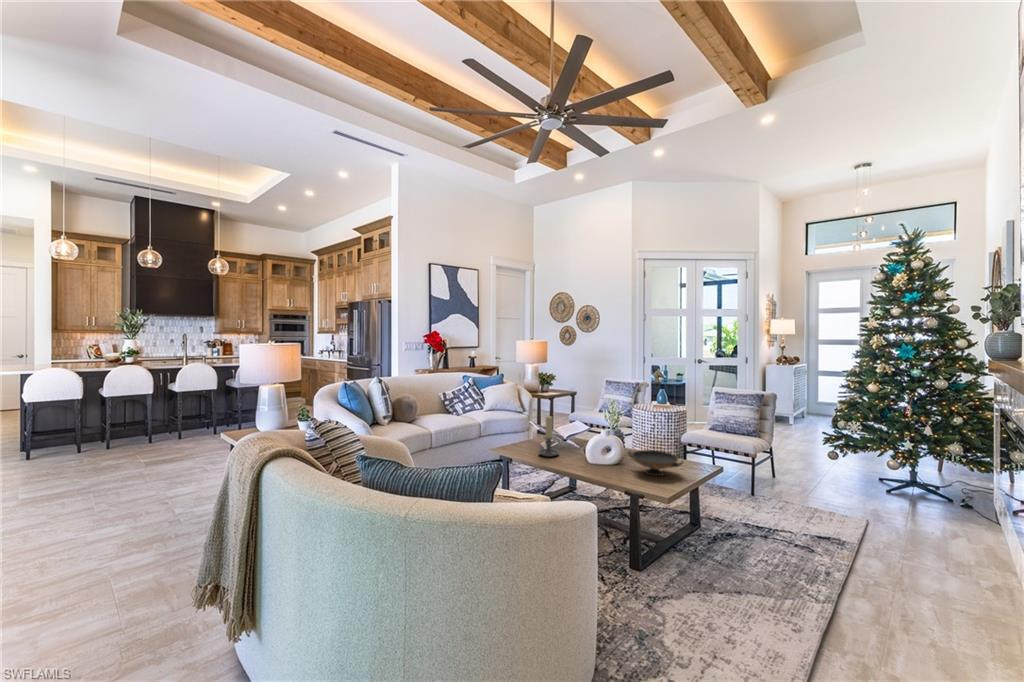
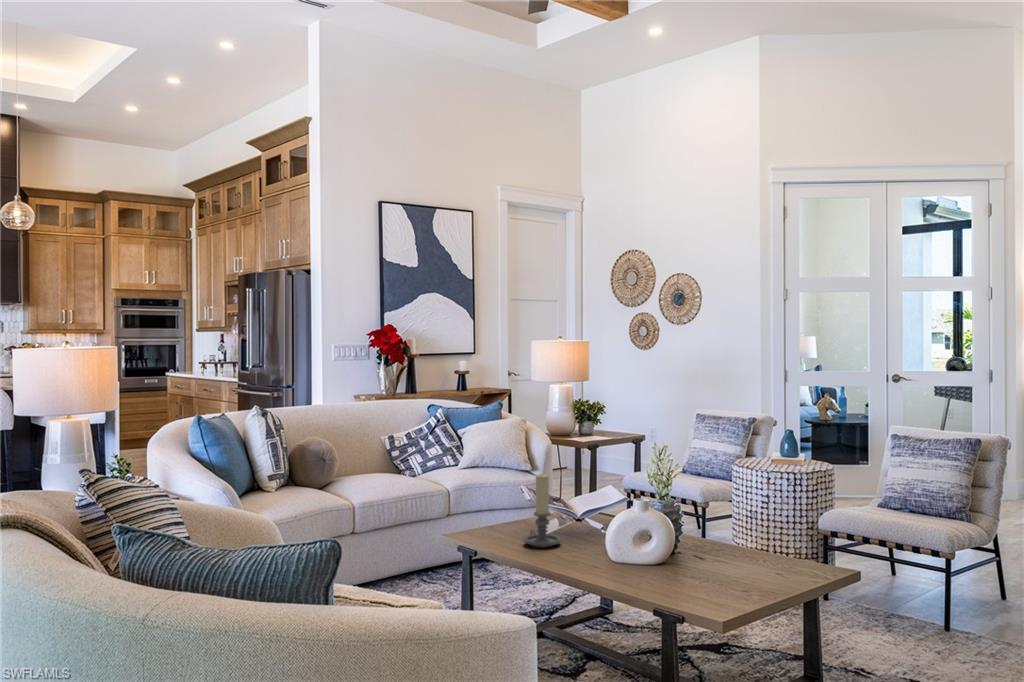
decorative bowl: present [628,450,684,476] -> none [671,536,766,582]

